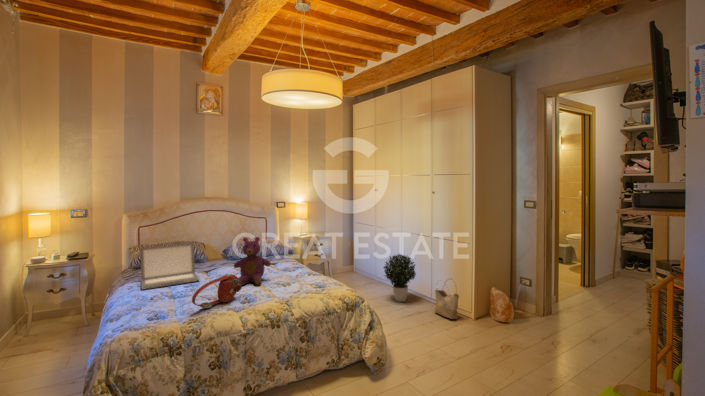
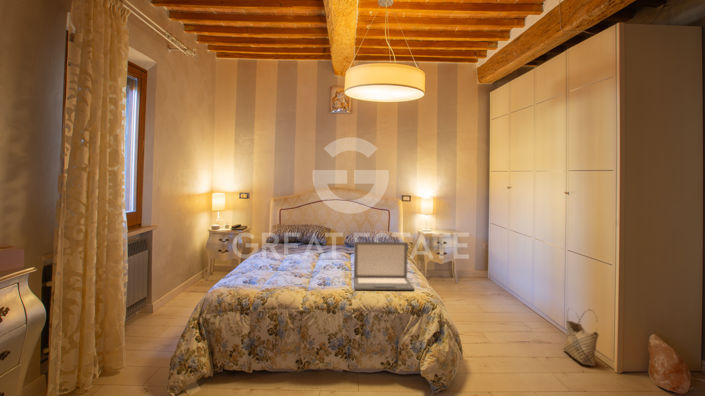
teddy bear: present [234,237,271,285] -> none [325,225,360,272]
laptop: present [140,243,199,290] -> present [354,242,414,290]
potted plant: present [384,254,416,302] -> none [504,266,551,327]
handbag: present [192,274,242,308] -> none [270,256,319,283]

